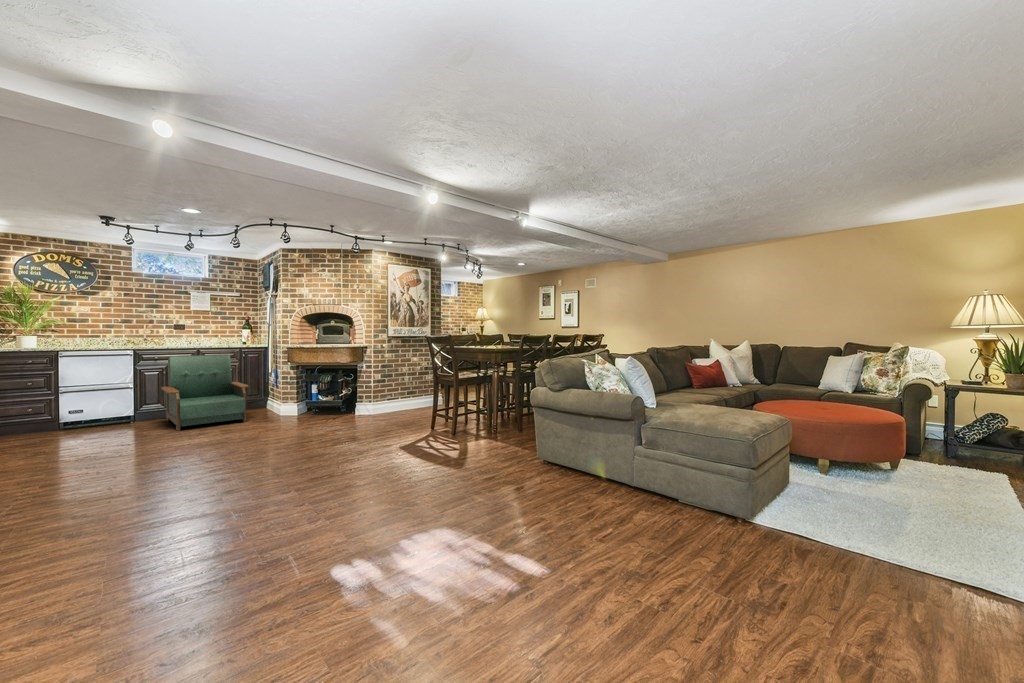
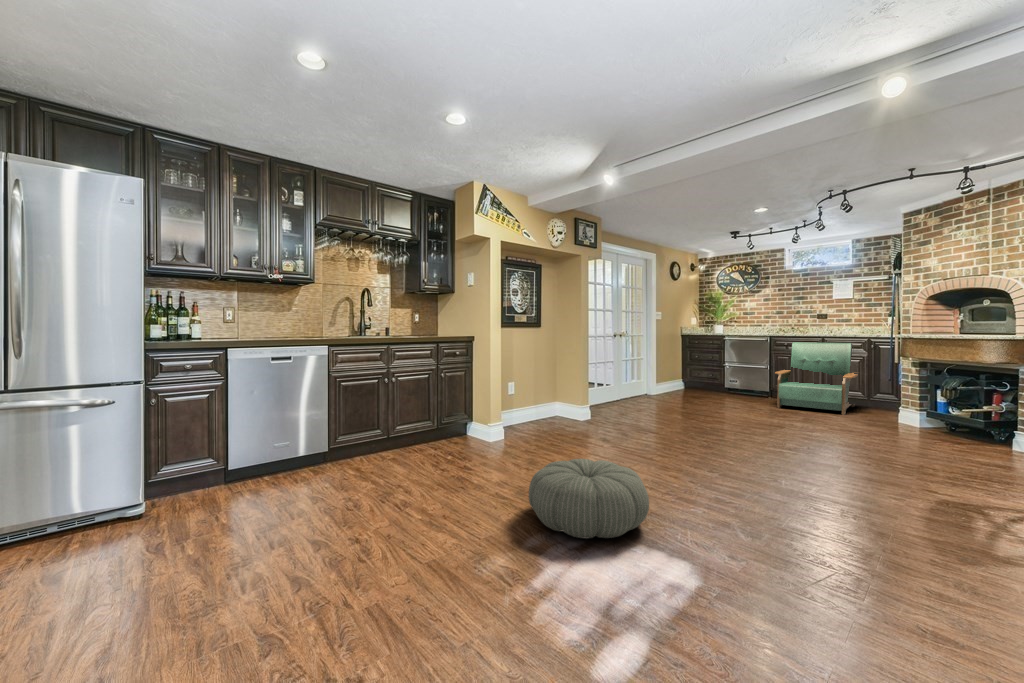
pouf: none [328,506,467,615] -> present [528,459,649,539]

